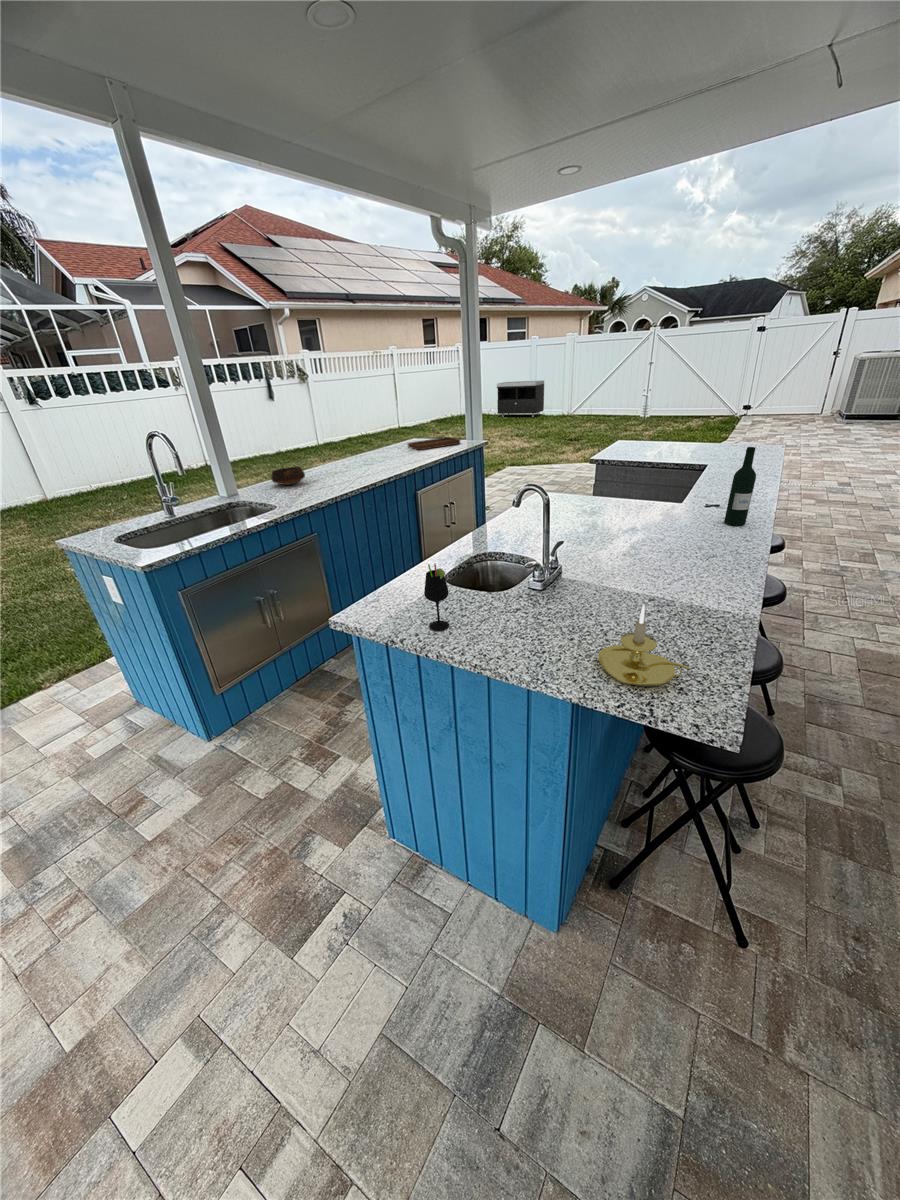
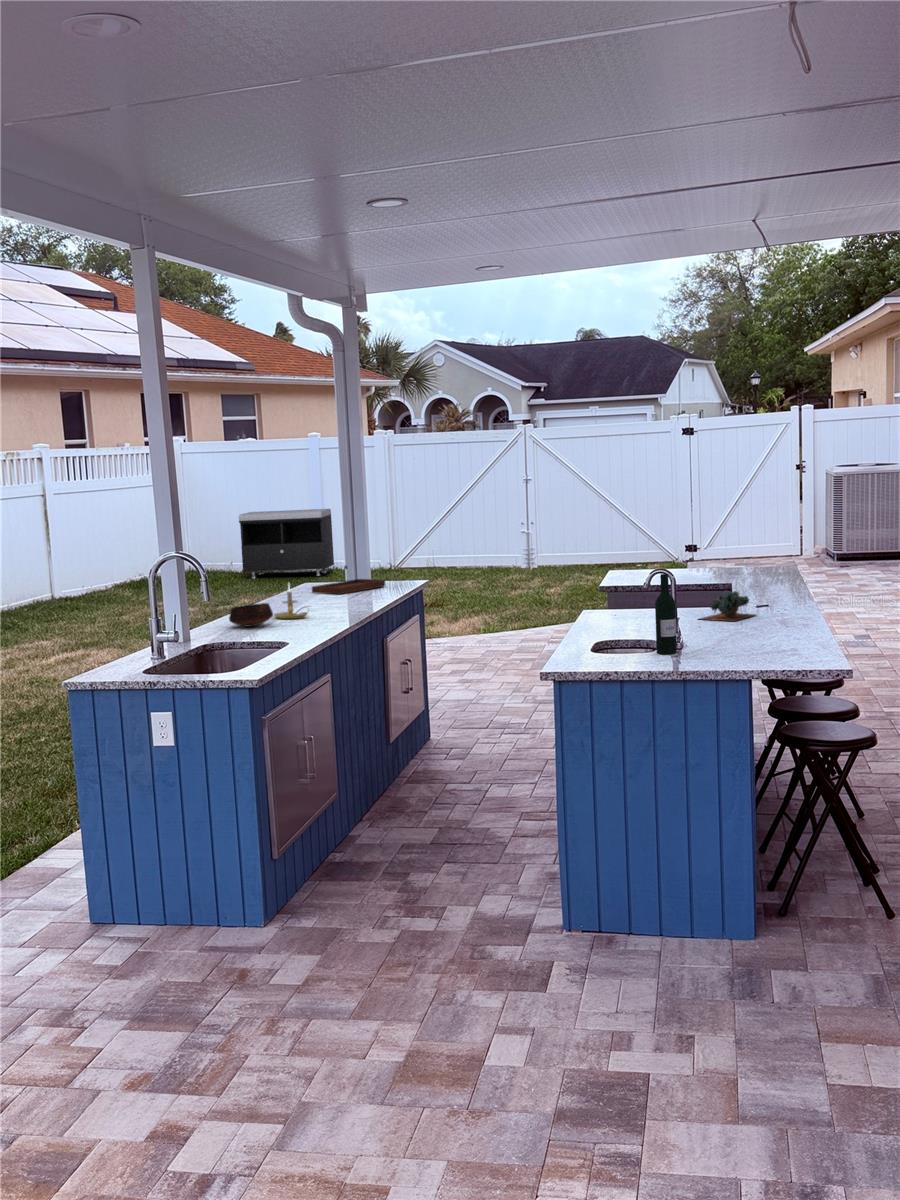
wine bottle: present [724,447,756,526] -> present [655,574,677,654]
succulent plant: none [621,497,695,538] -> present [699,591,755,621]
wine glass: present [424,564,449,631] -> none [628,606,648,659]
candle holder: present [598,604,690,687] -> present [274,585,308,619]

